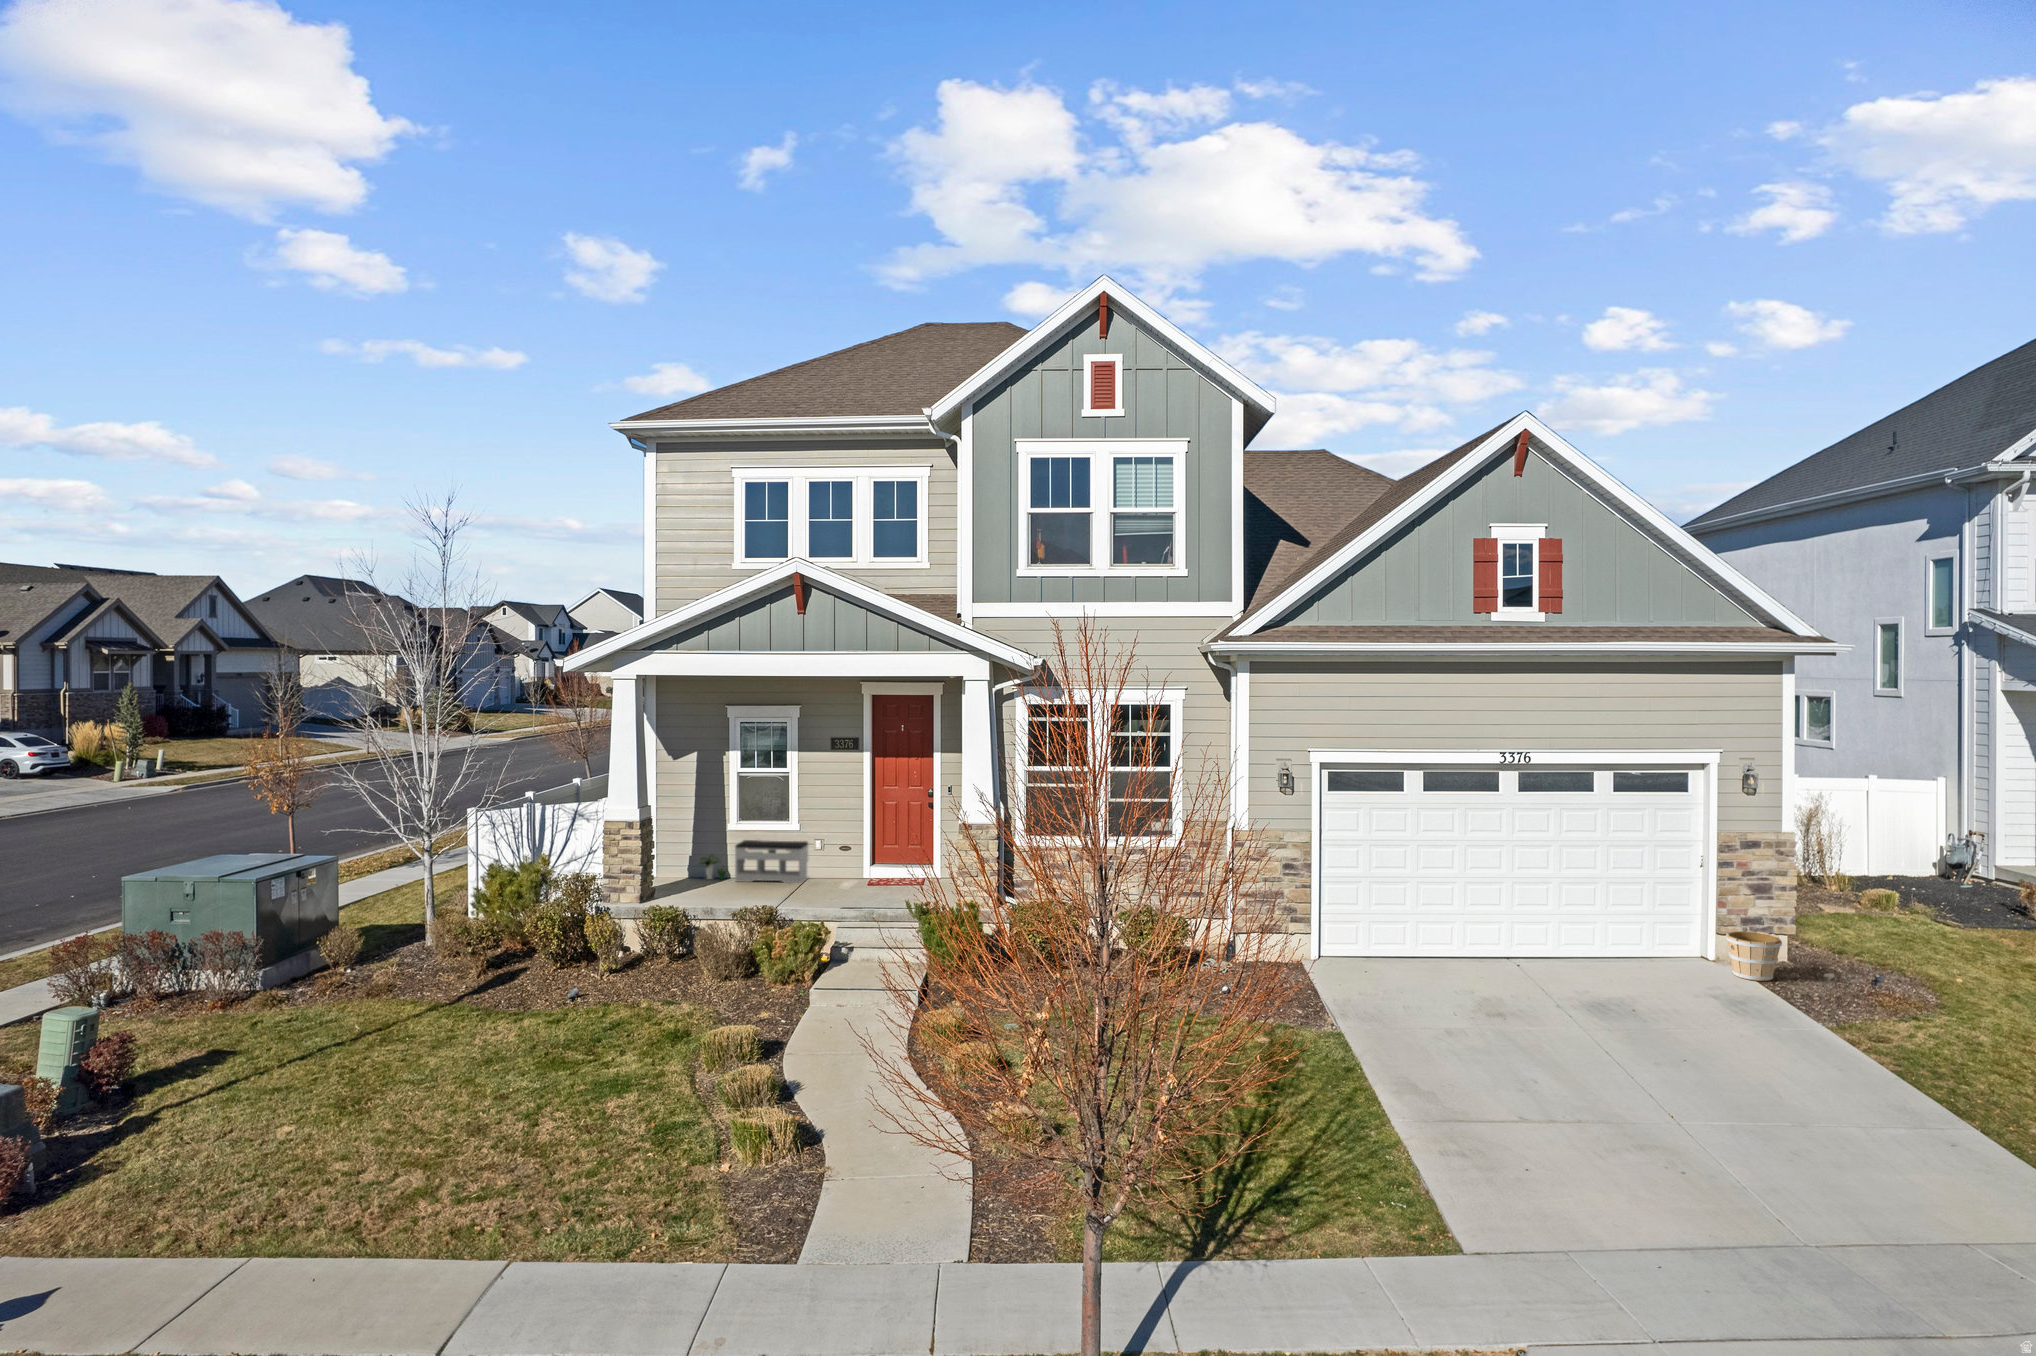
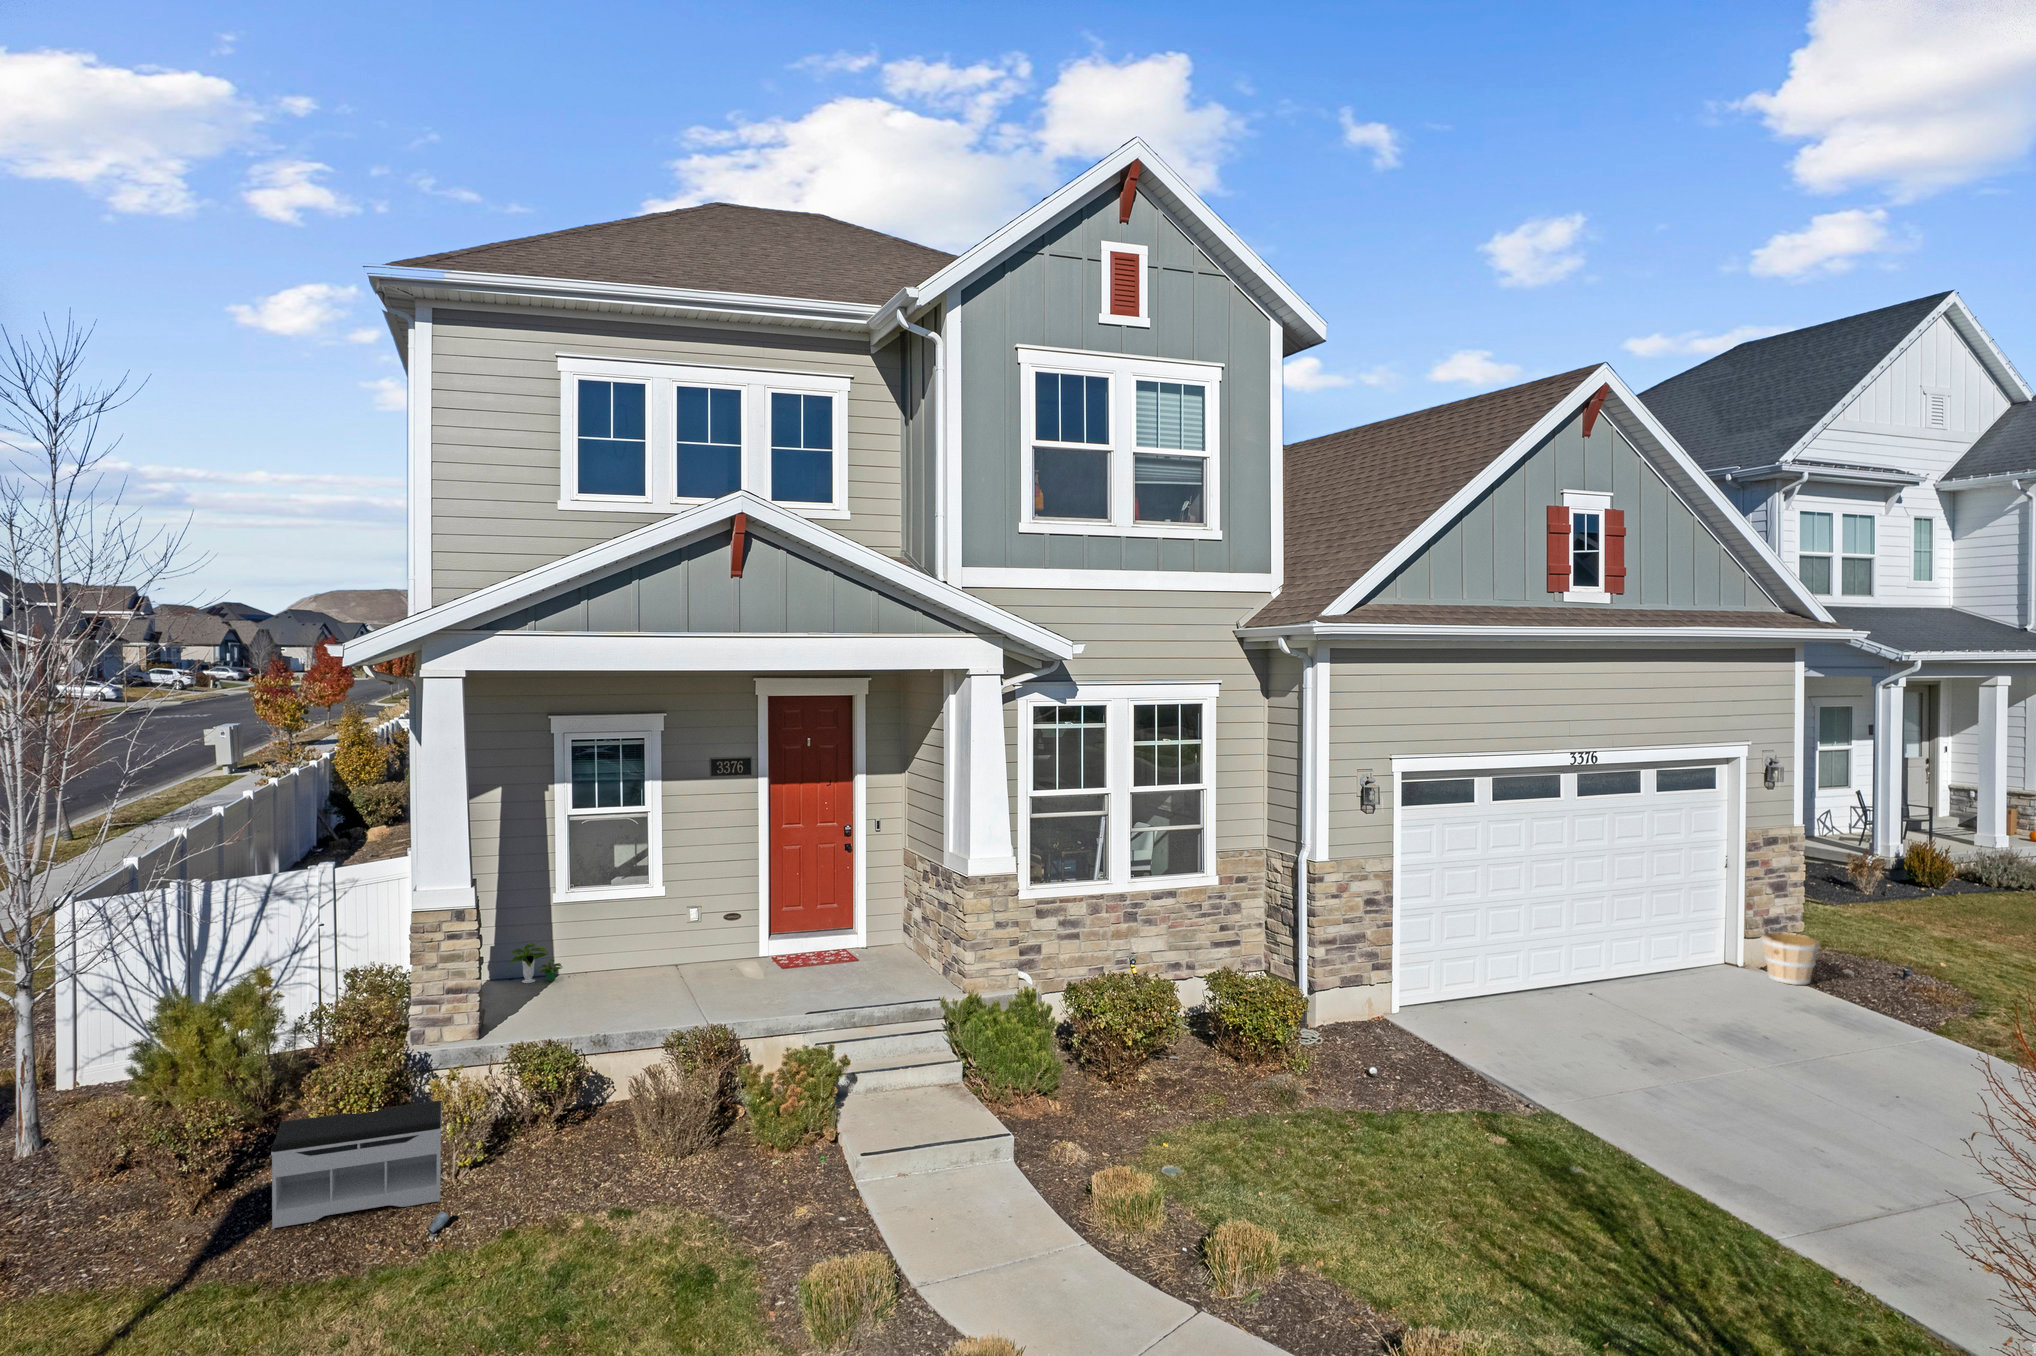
bench: present [735,840,808,883] -> present [271,1101,441,1228]

